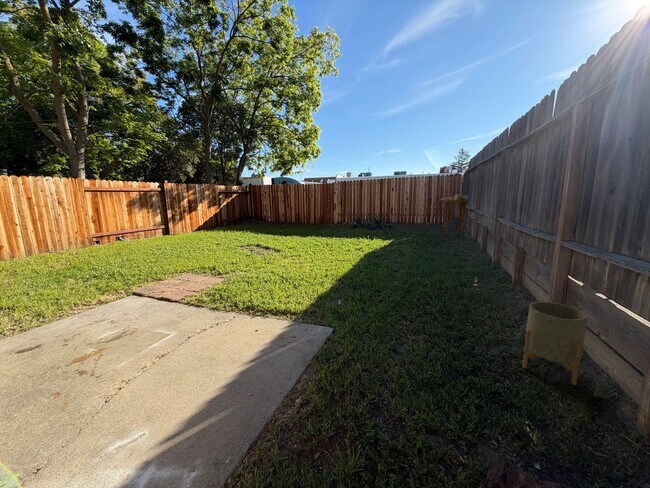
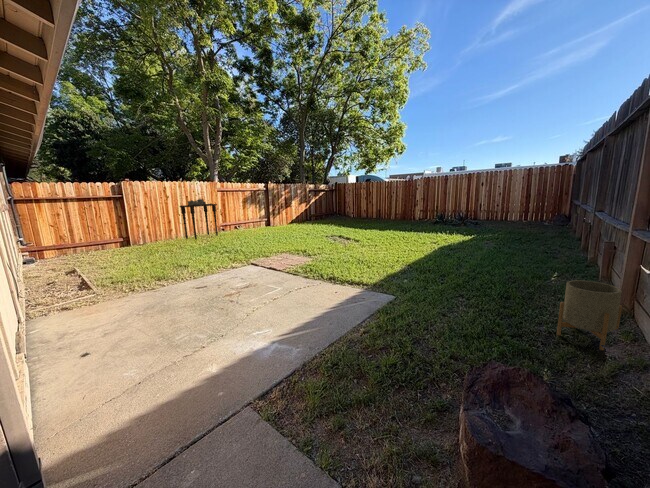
side table: present [440,194,468,236] -> present [180,199,218,239]

